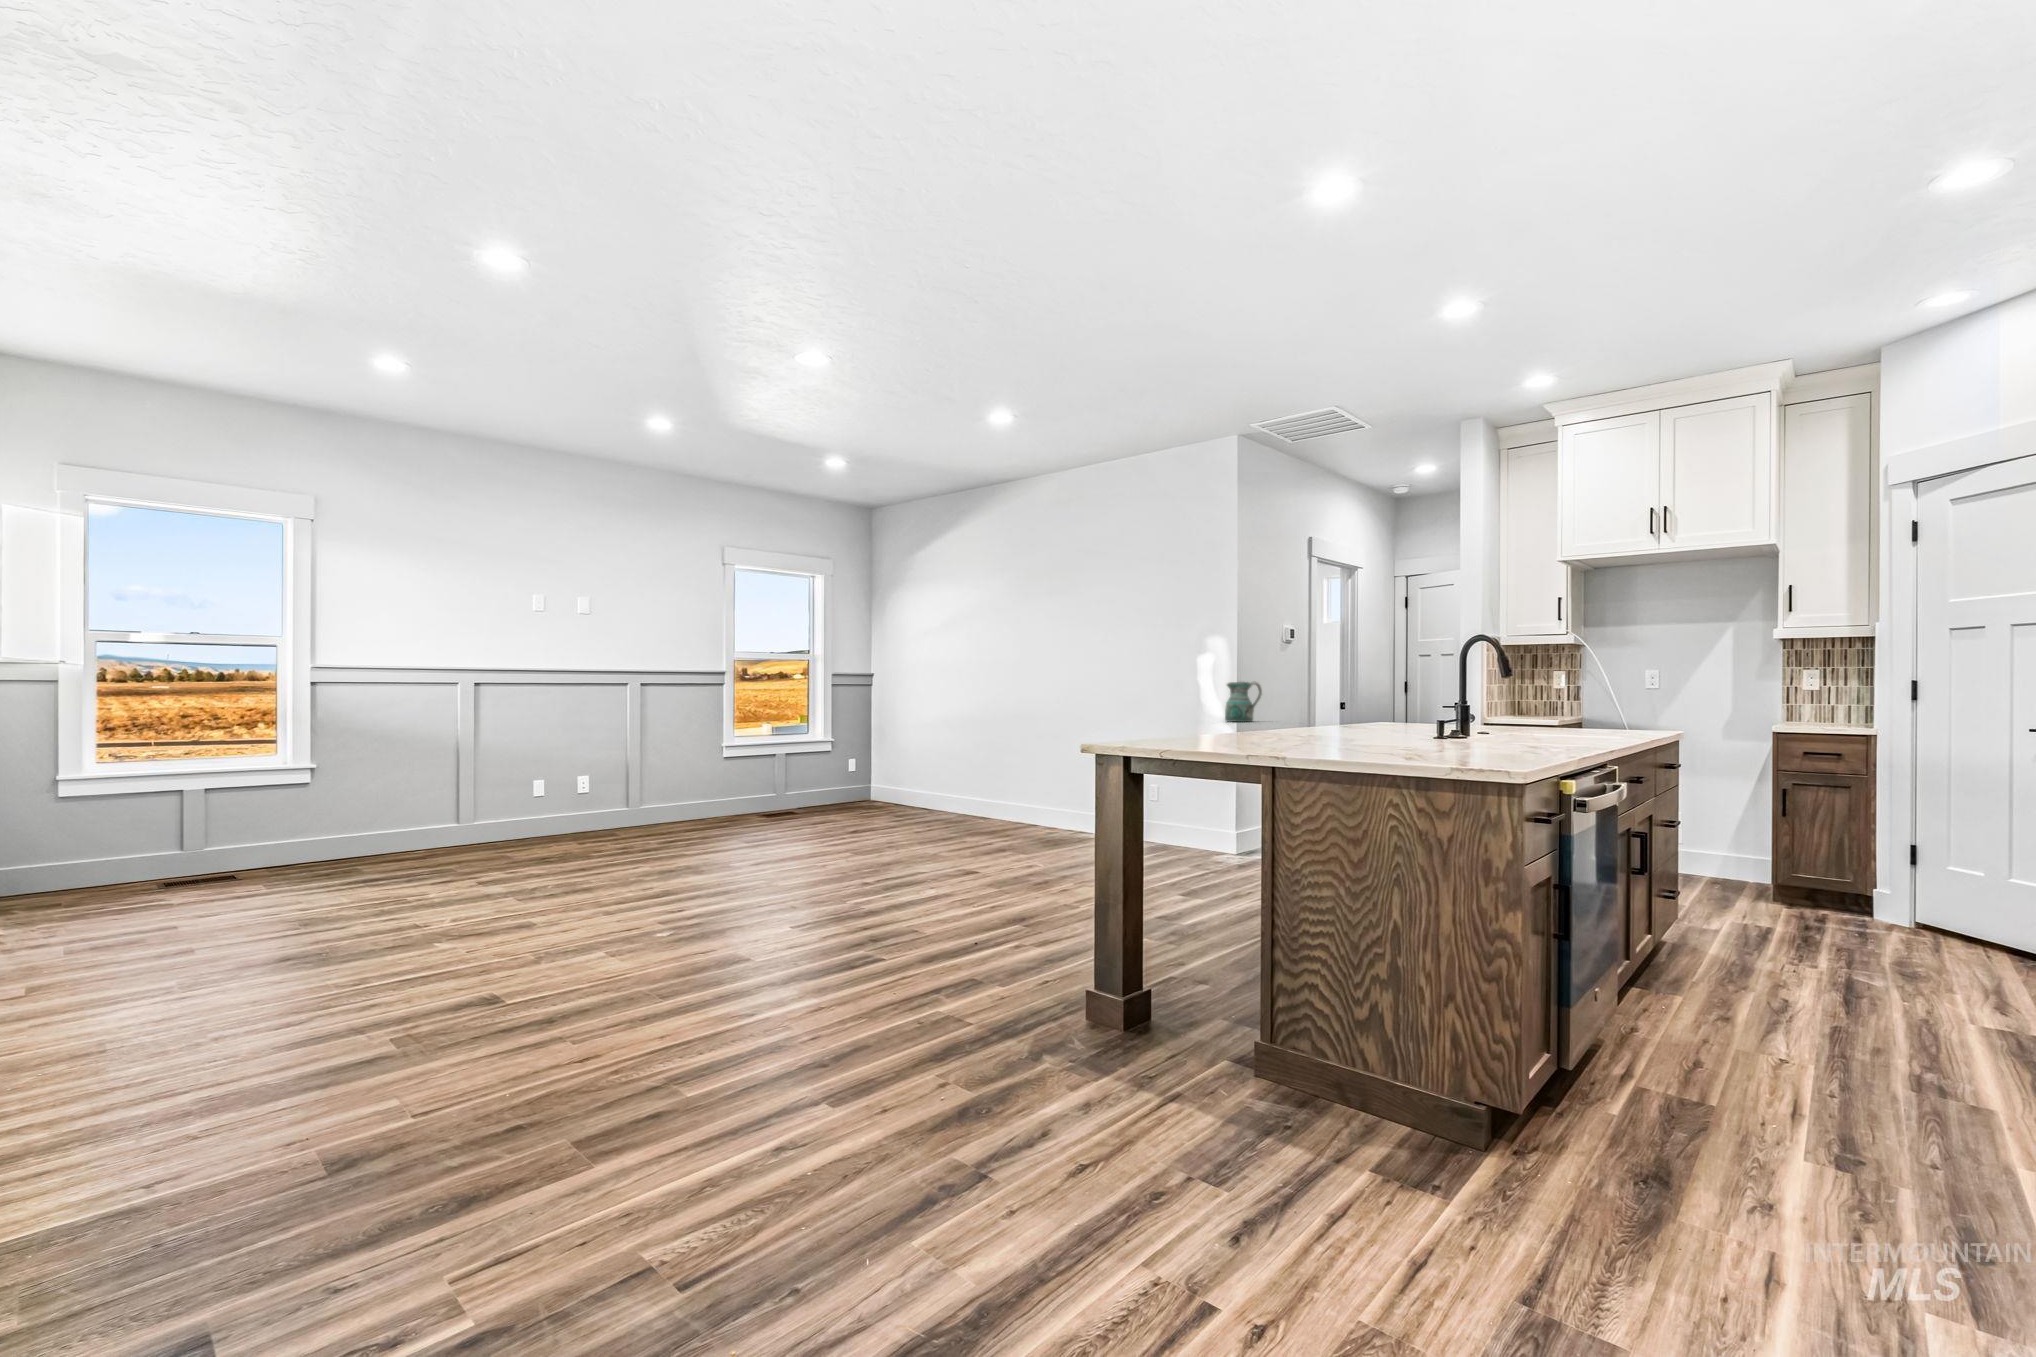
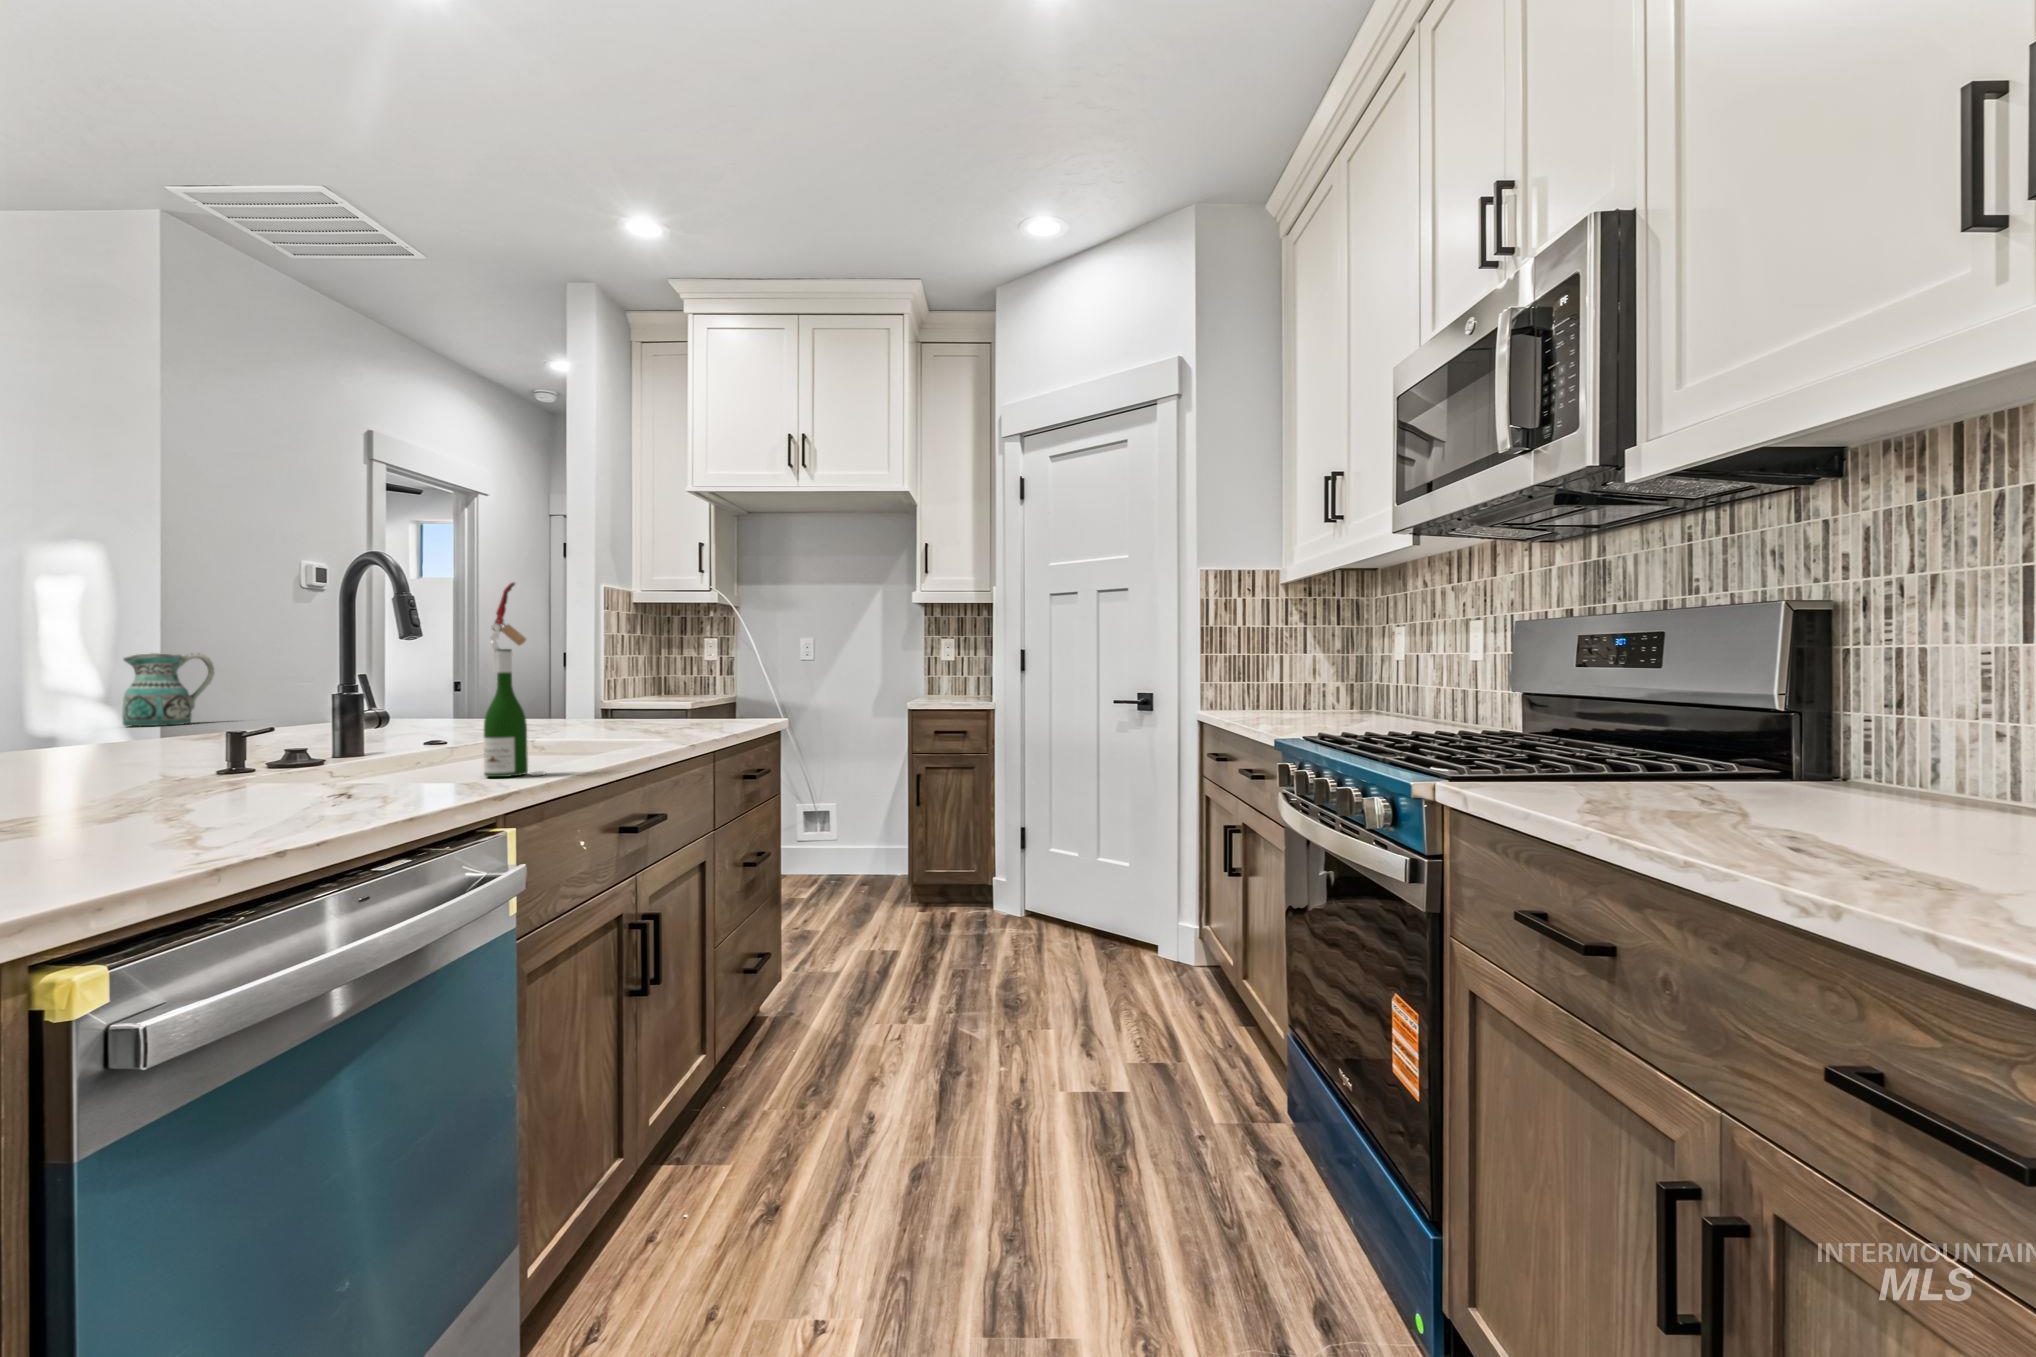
wine bottle: none [1583,648,1615,741] -> present [484,583,544,777]

